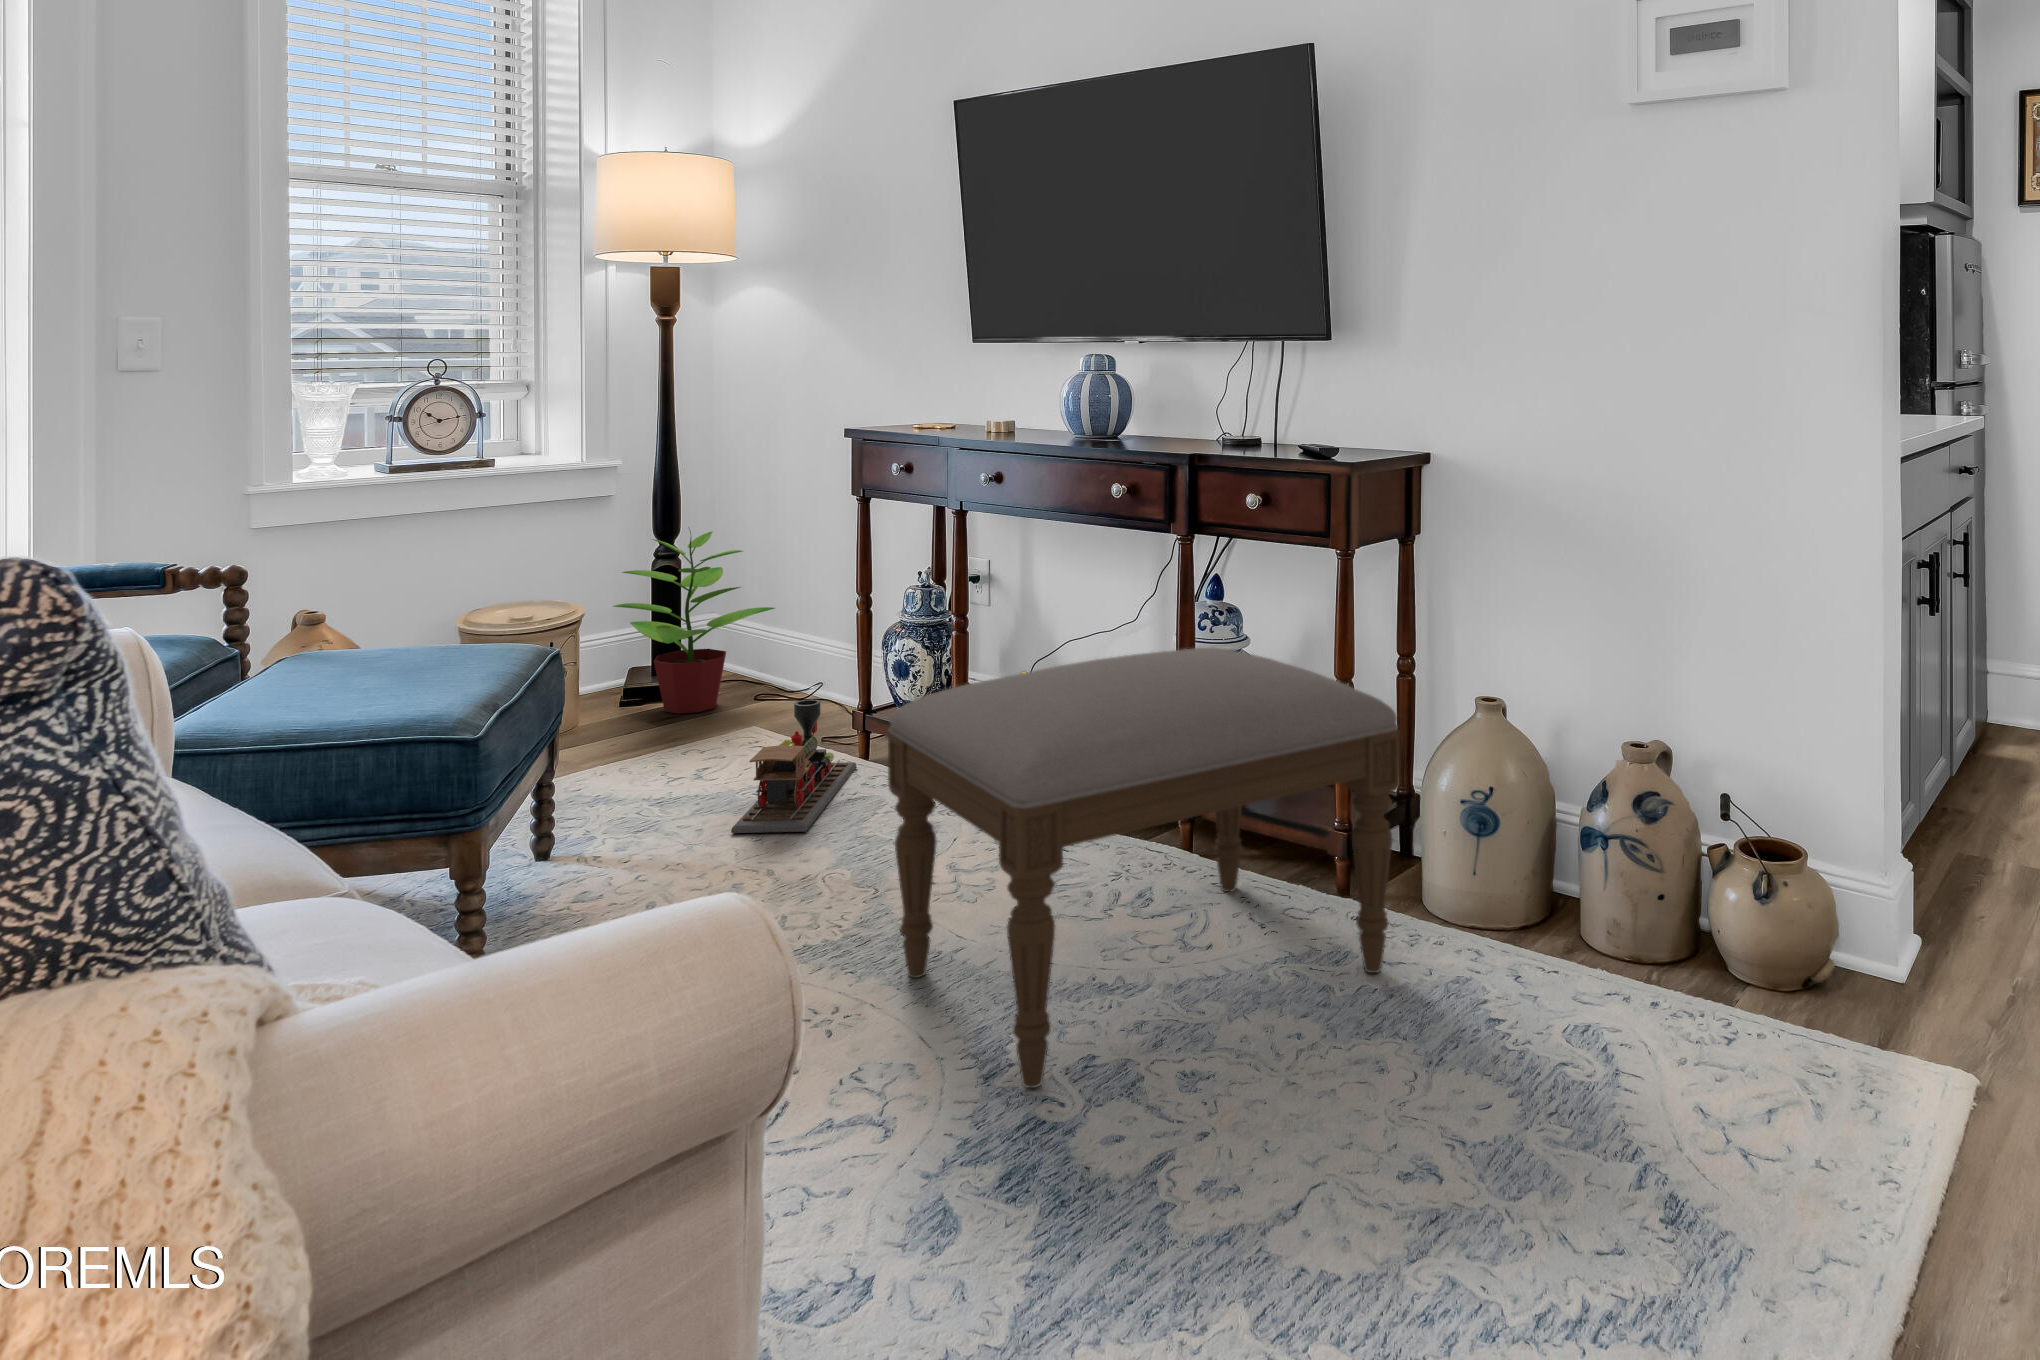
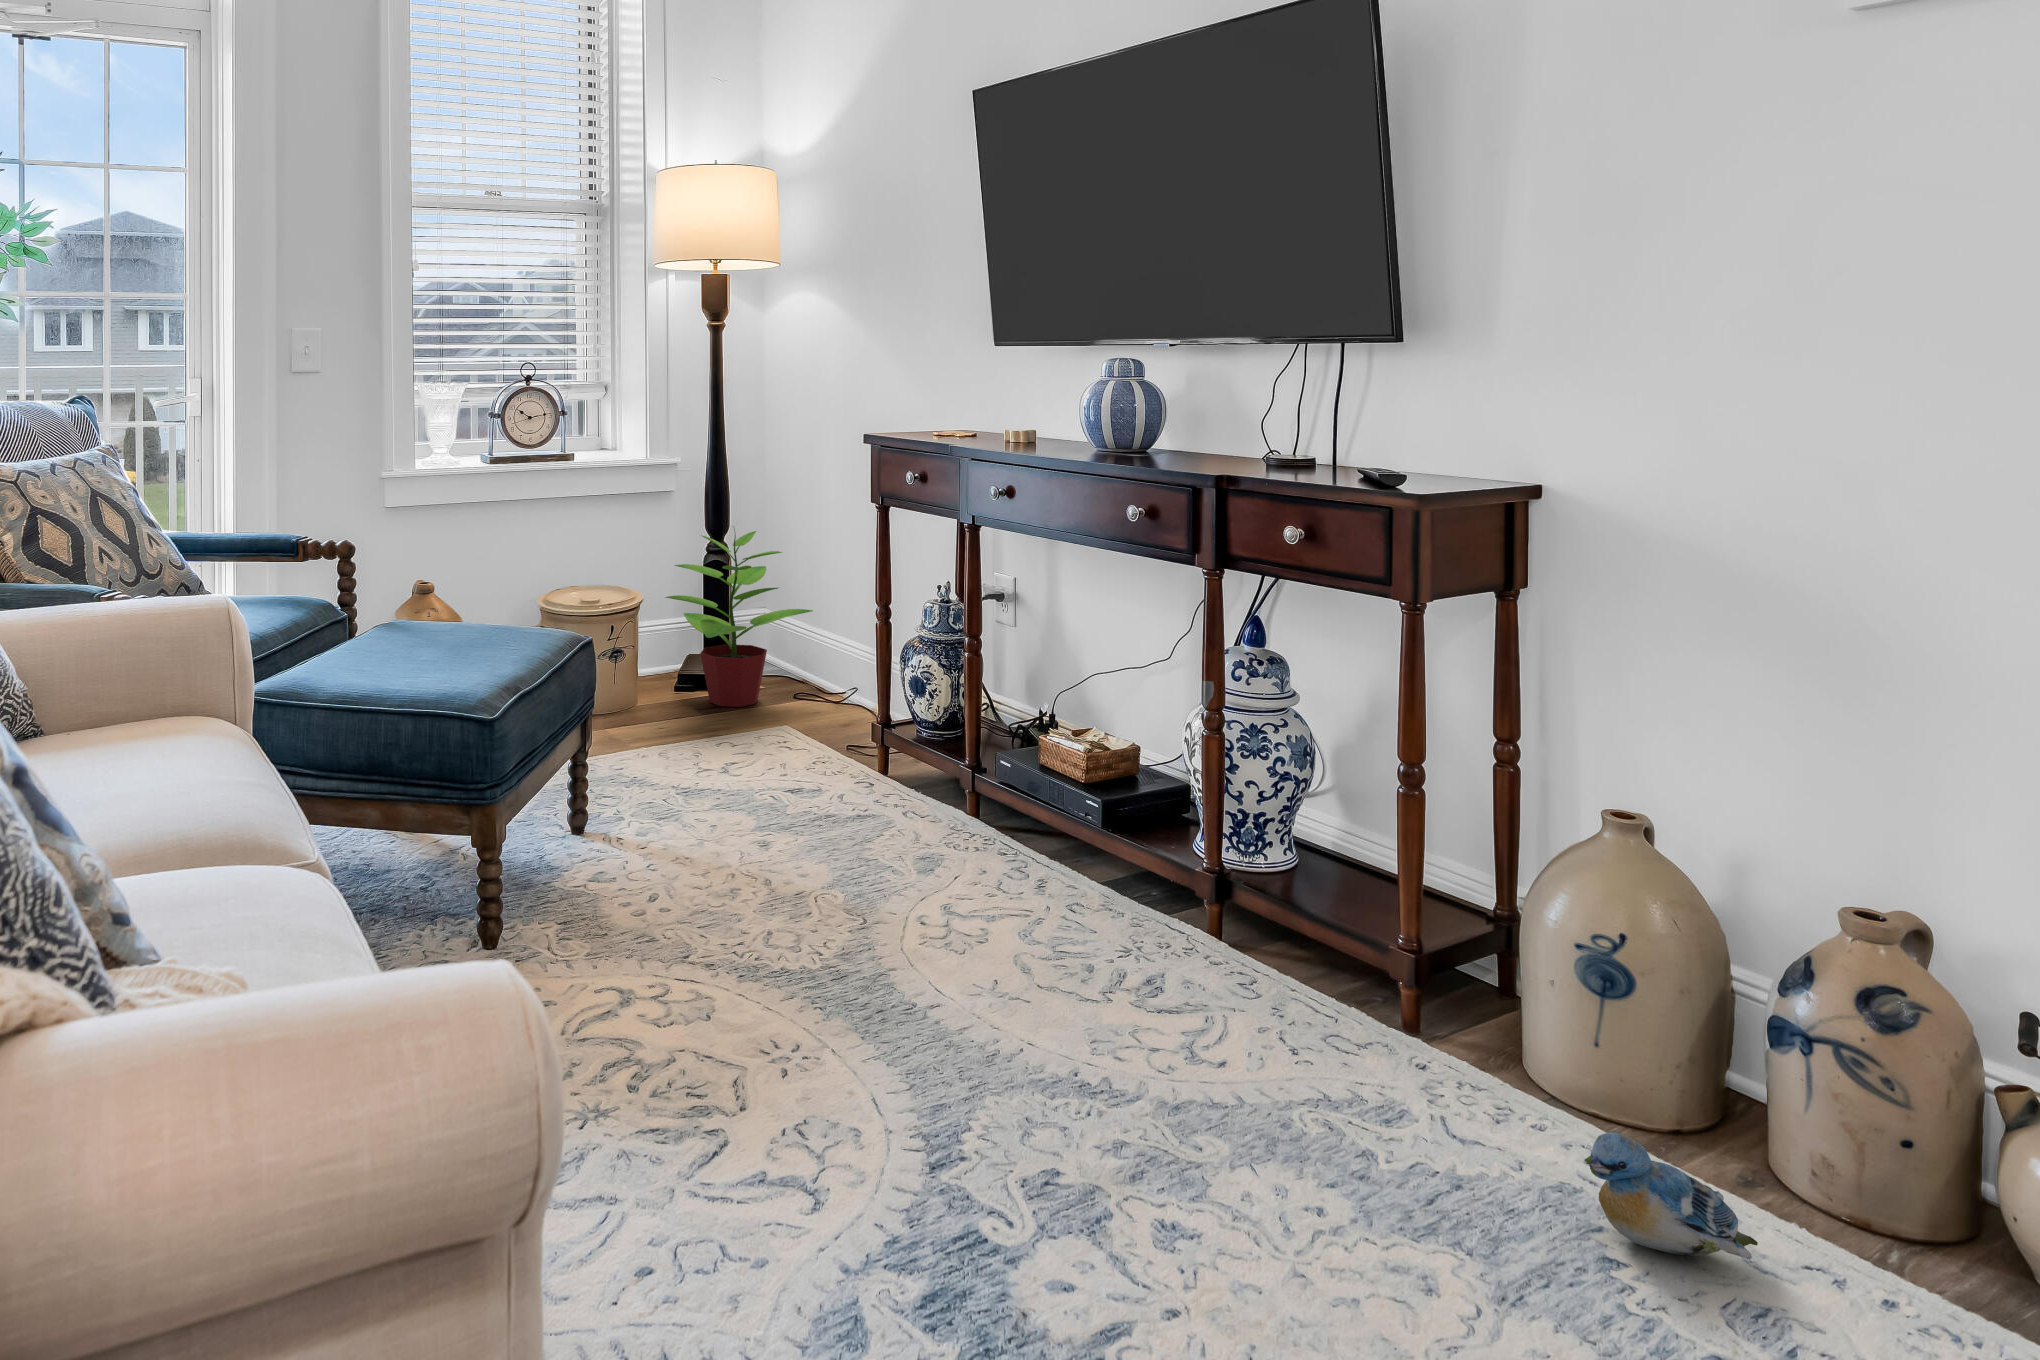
ottoman: present [888,648,1400,1088] -> none [860,709,1473,1195]
toy train: present [731,700,856,833] -> none [740,709,874,846]
plush toy: none [1482,932,1591,1012] -> present [1584,1133,1758,1260]

